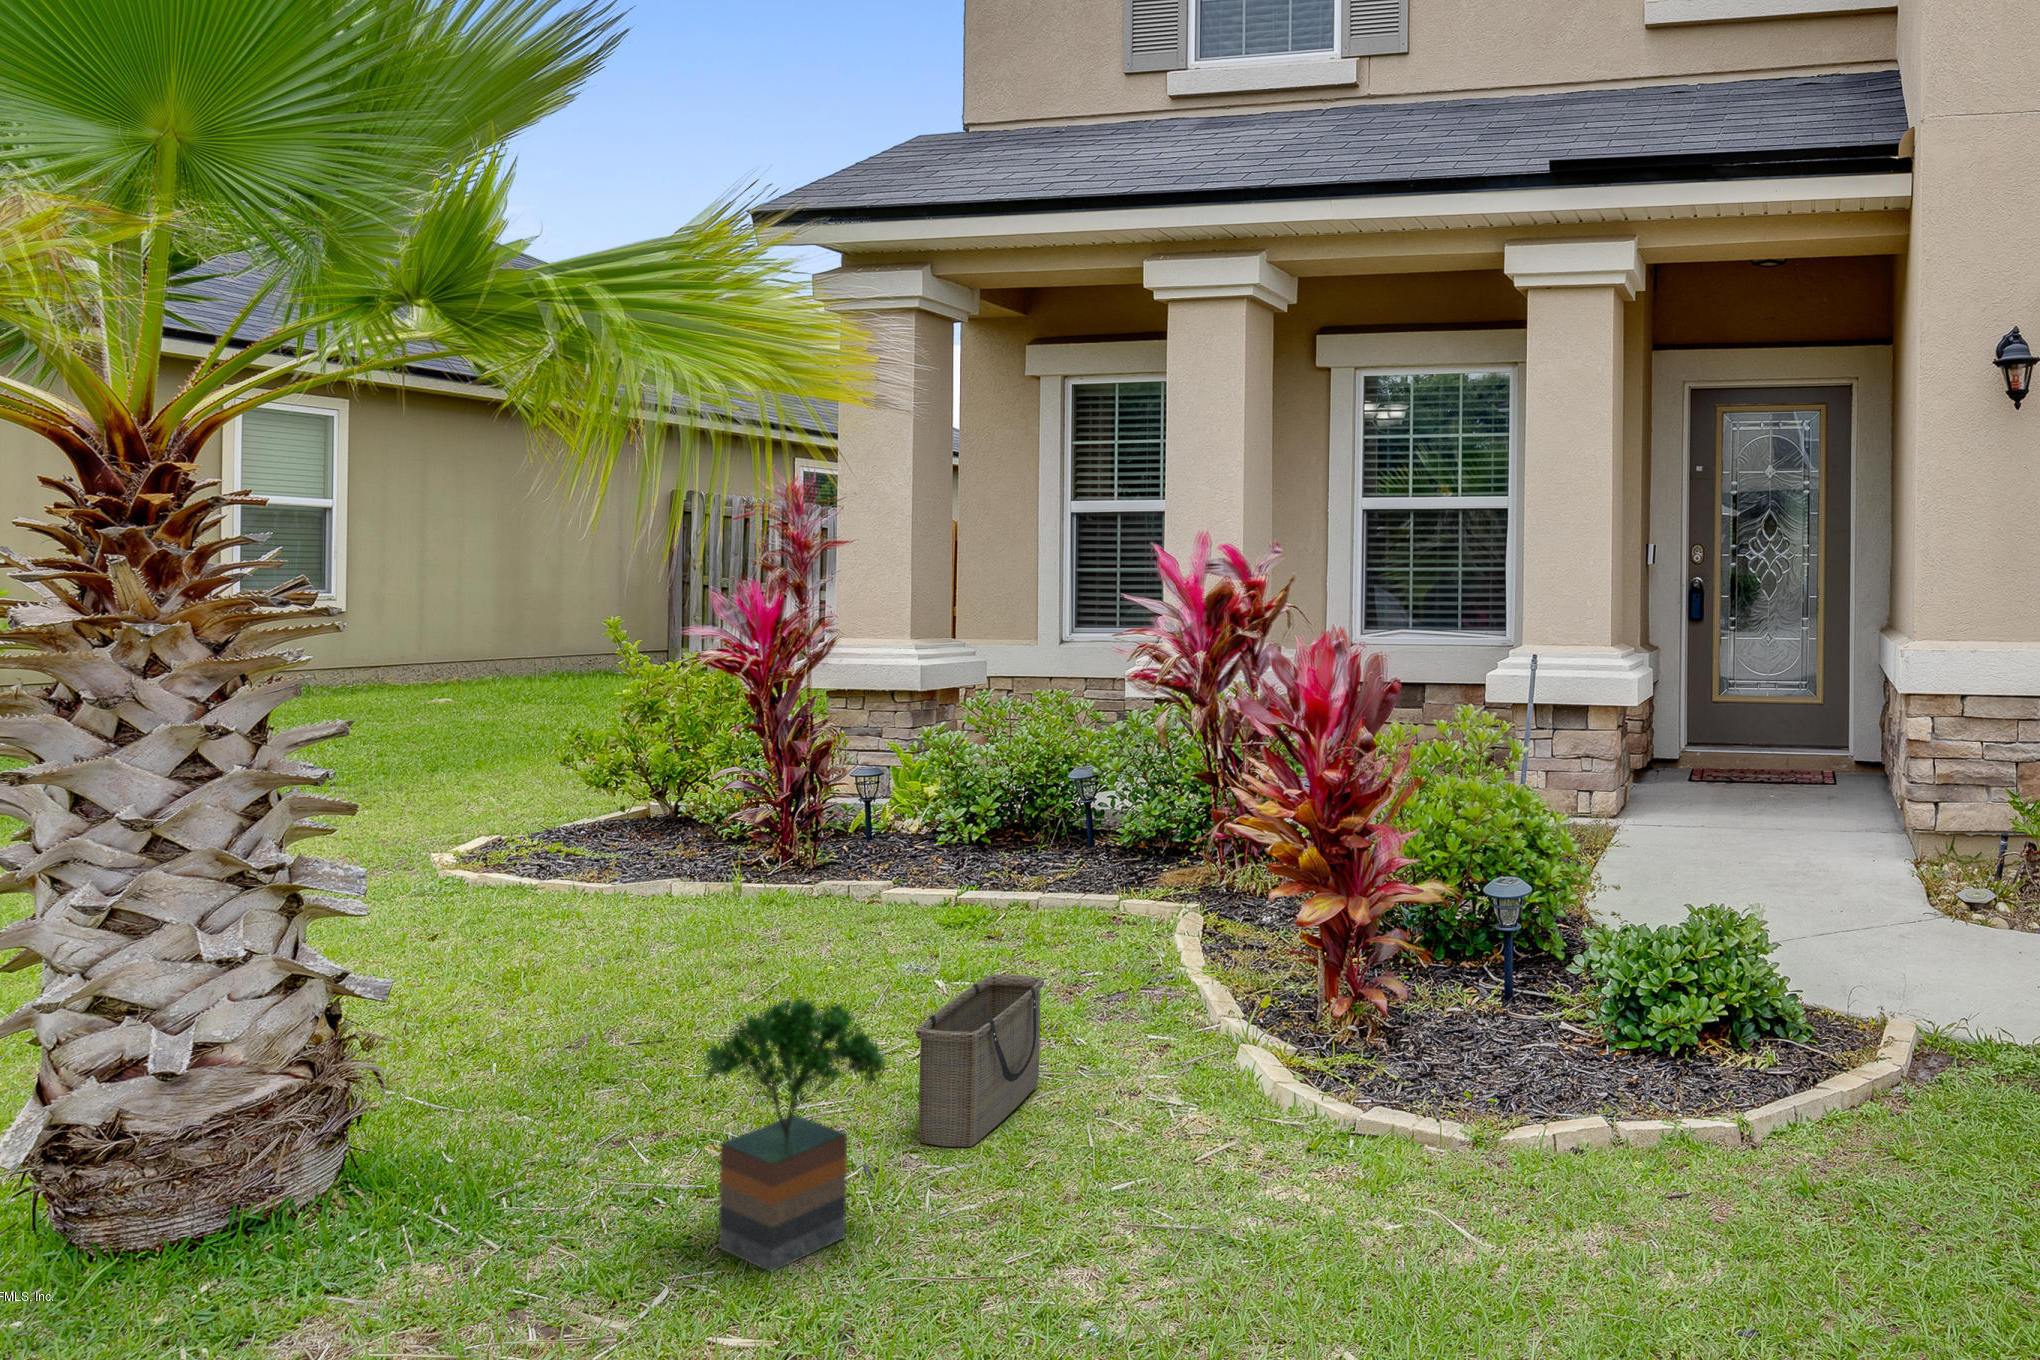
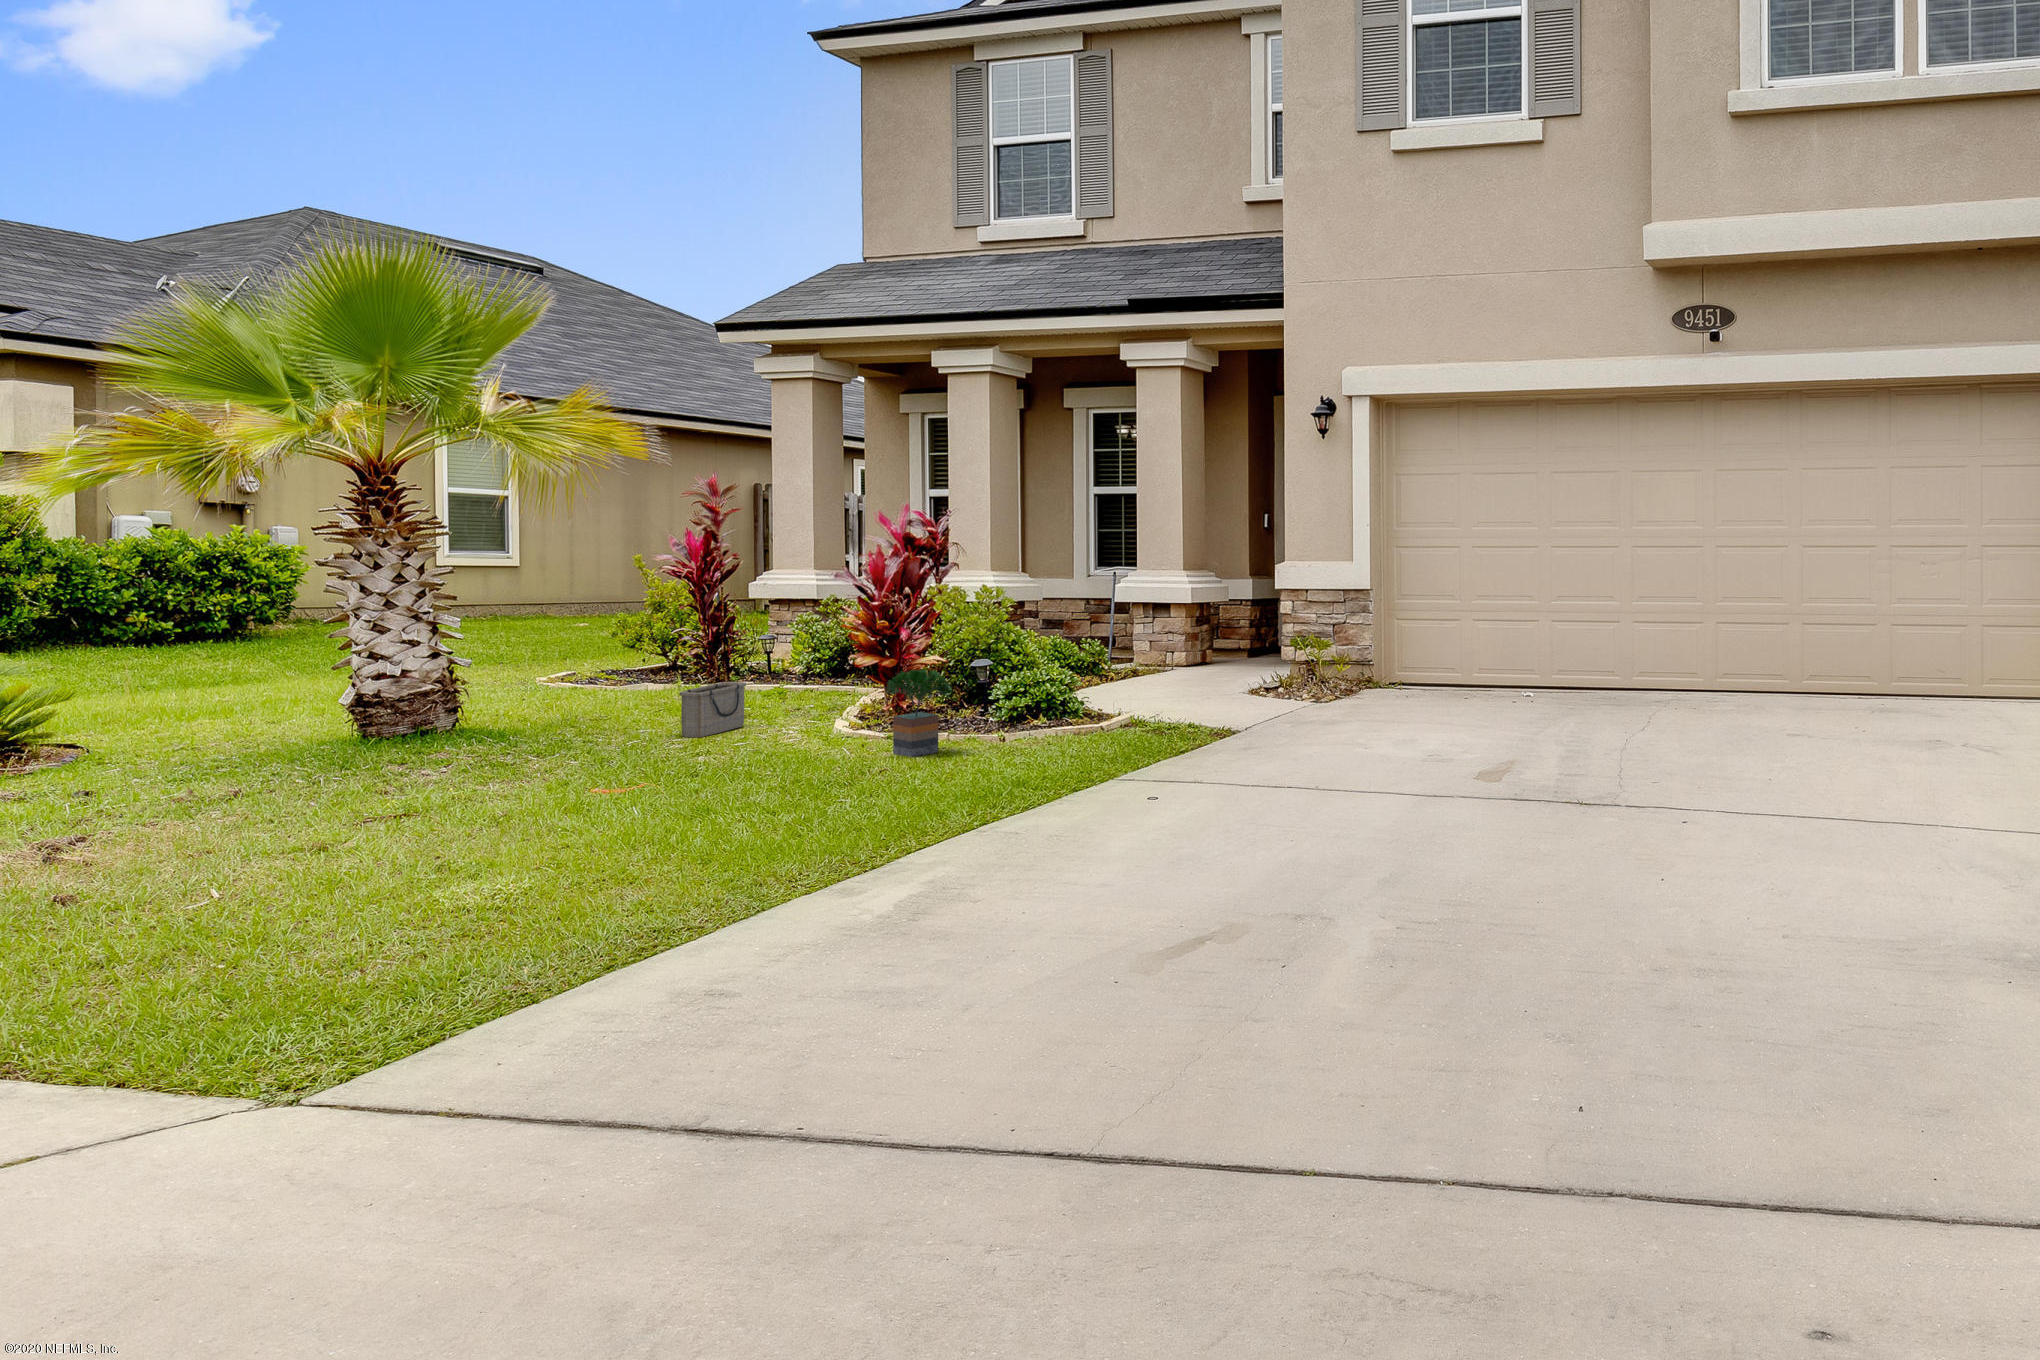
potted tree: present [702,999,886,1272] -> present [886,669,952,757]

